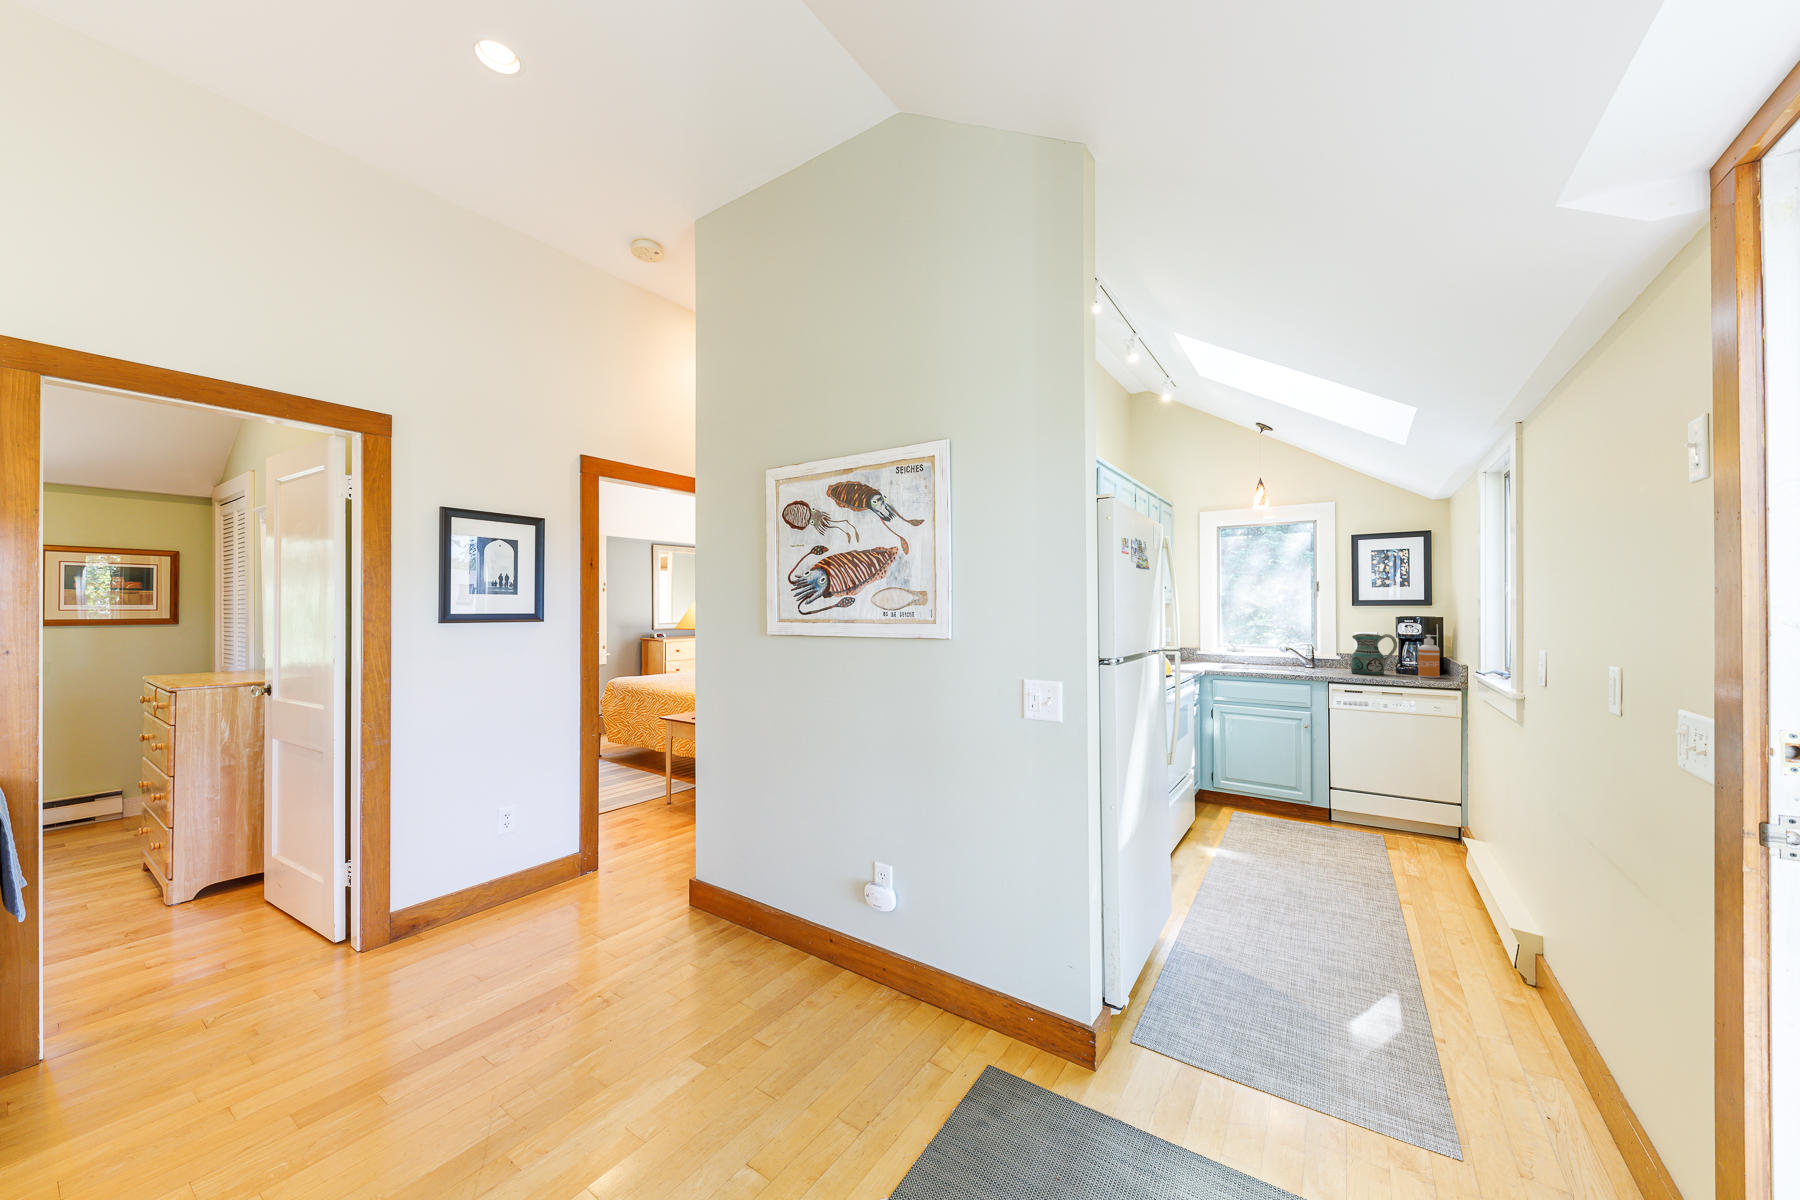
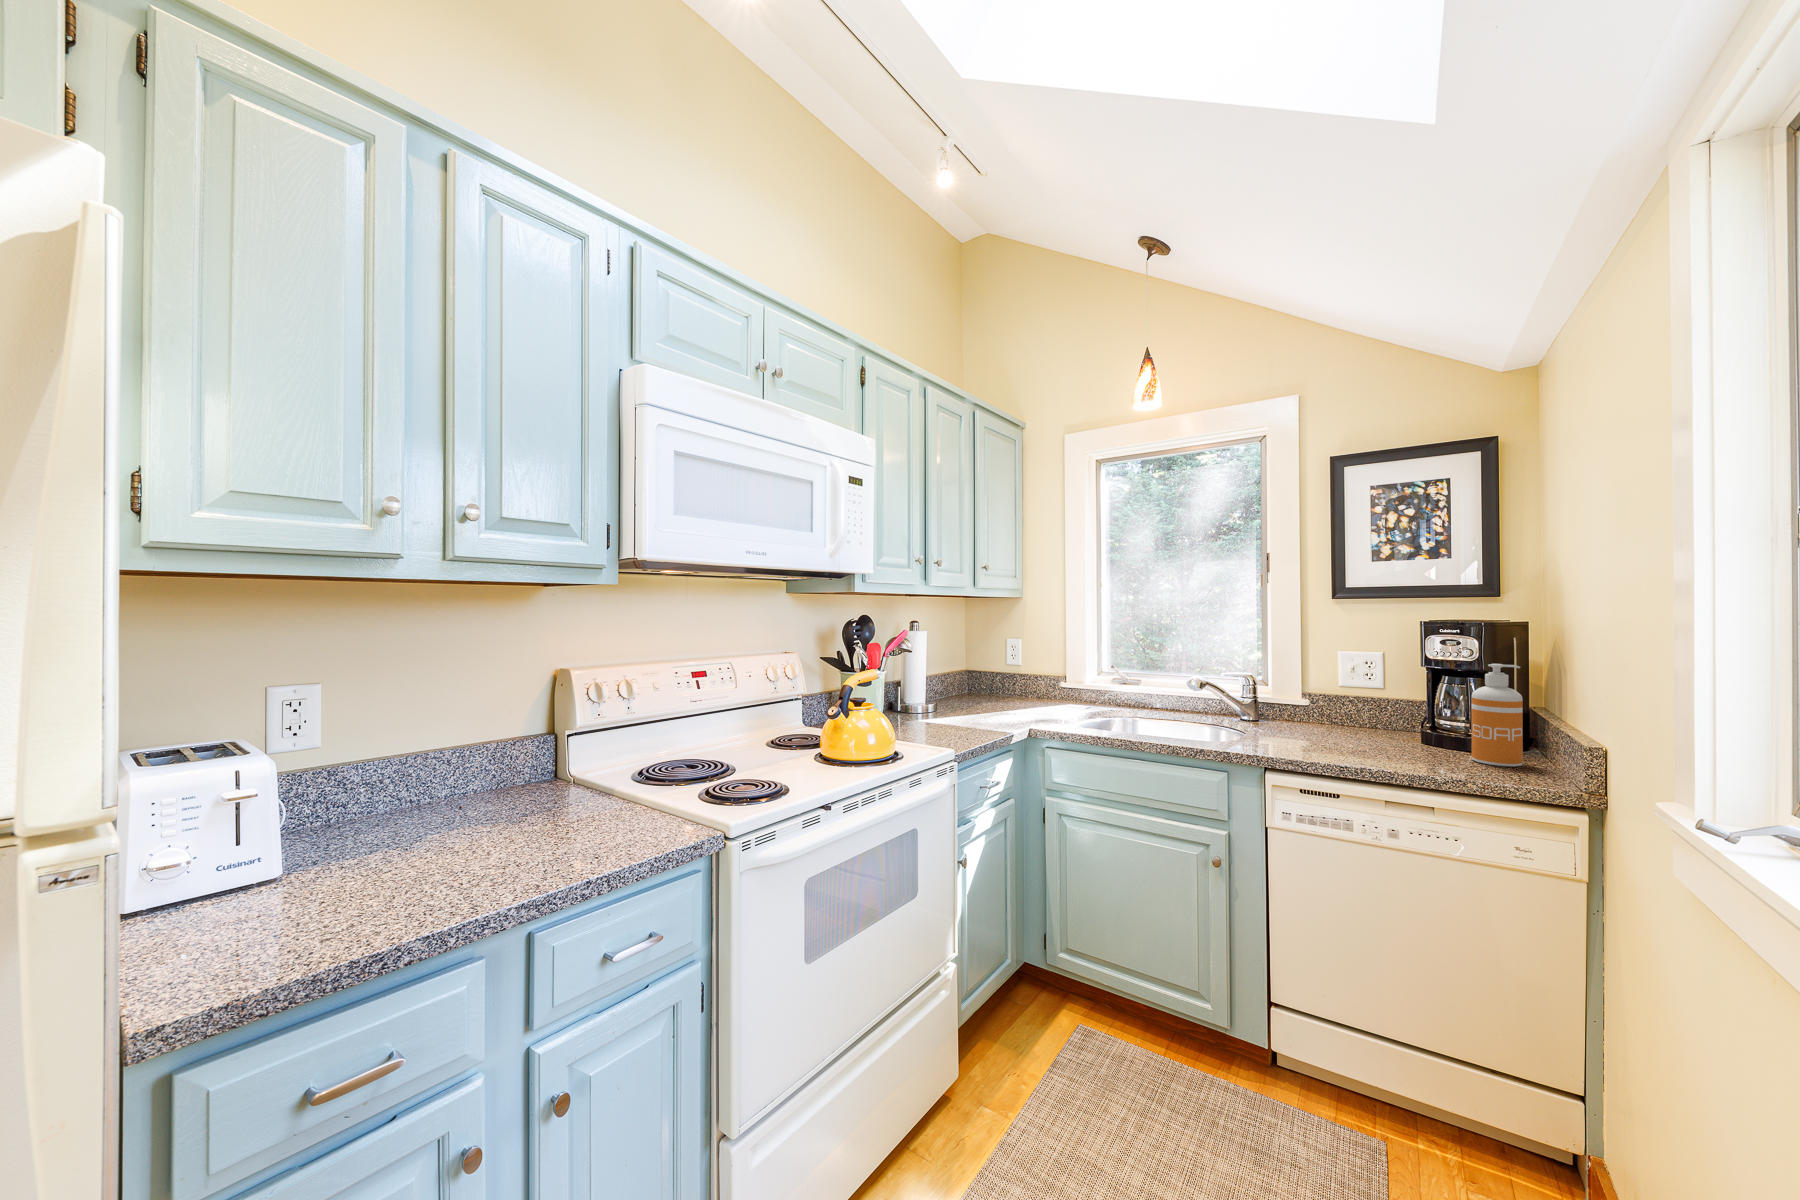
ceramic pitcher: present [1351,634,1397,675] -> none [1322,658,1422,752]

